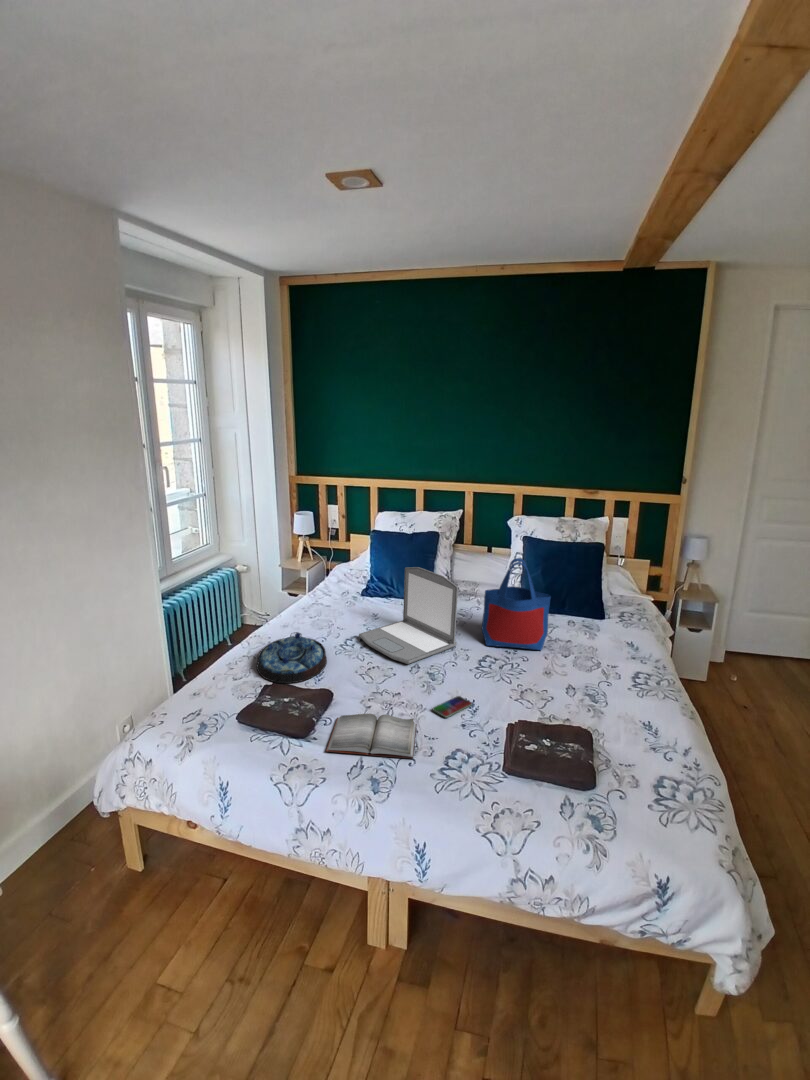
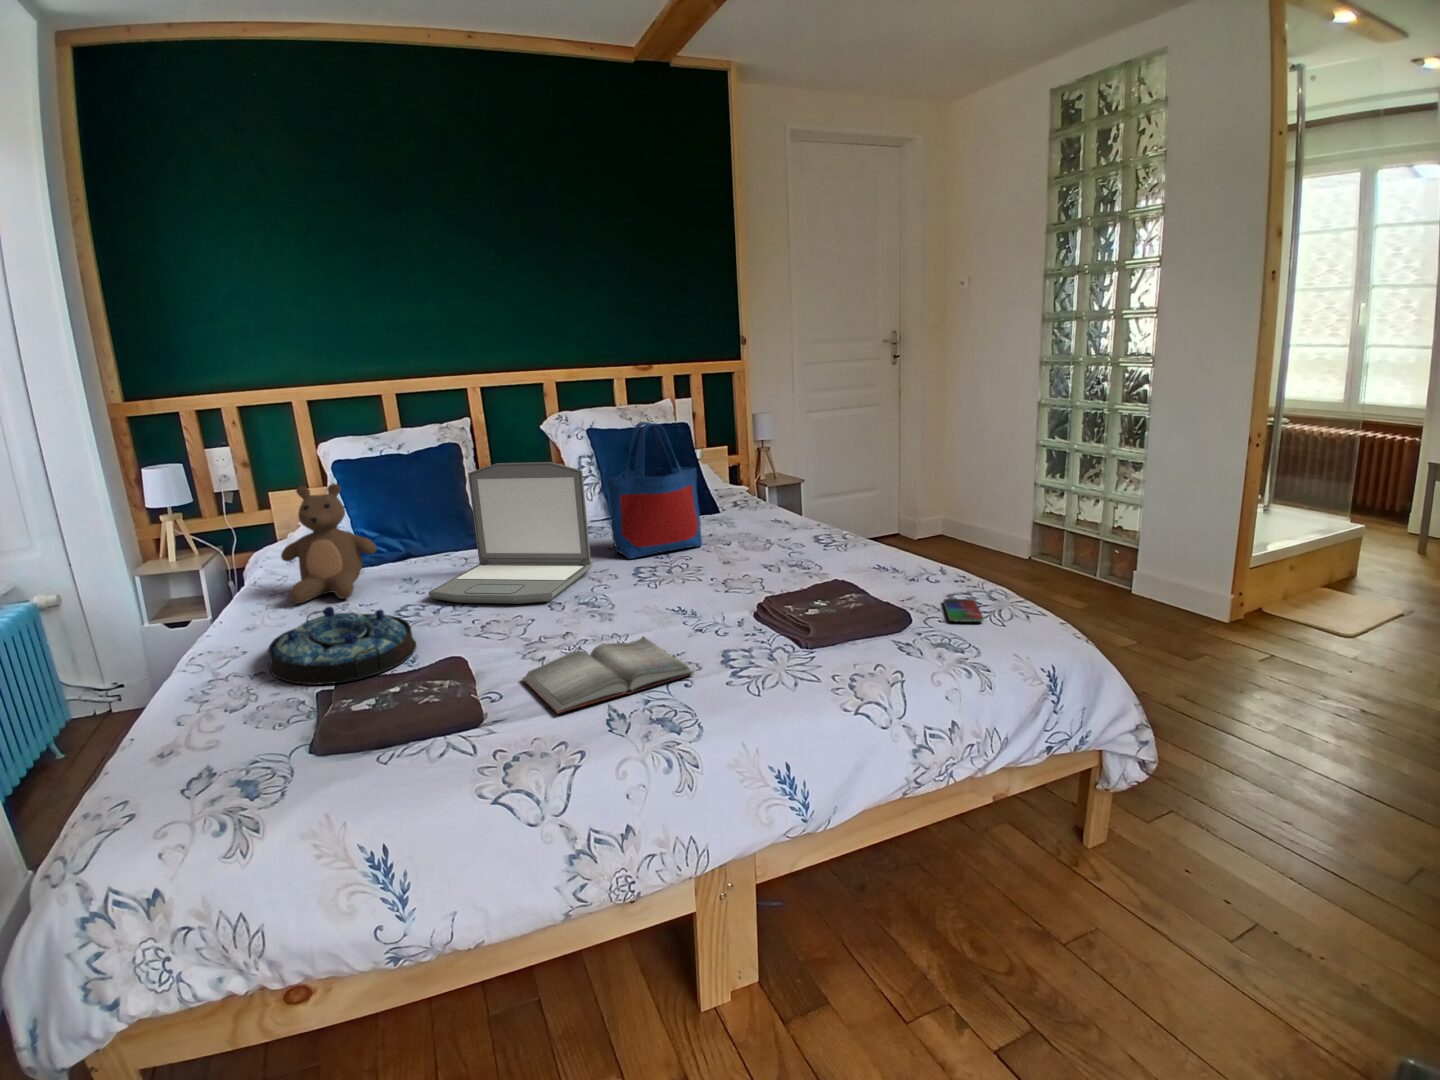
teddy bear: none [304,555,353,622] -> present [281,484,377,603]
smartphone: present [433,696,472,718] -> present [943,599,984,622]

